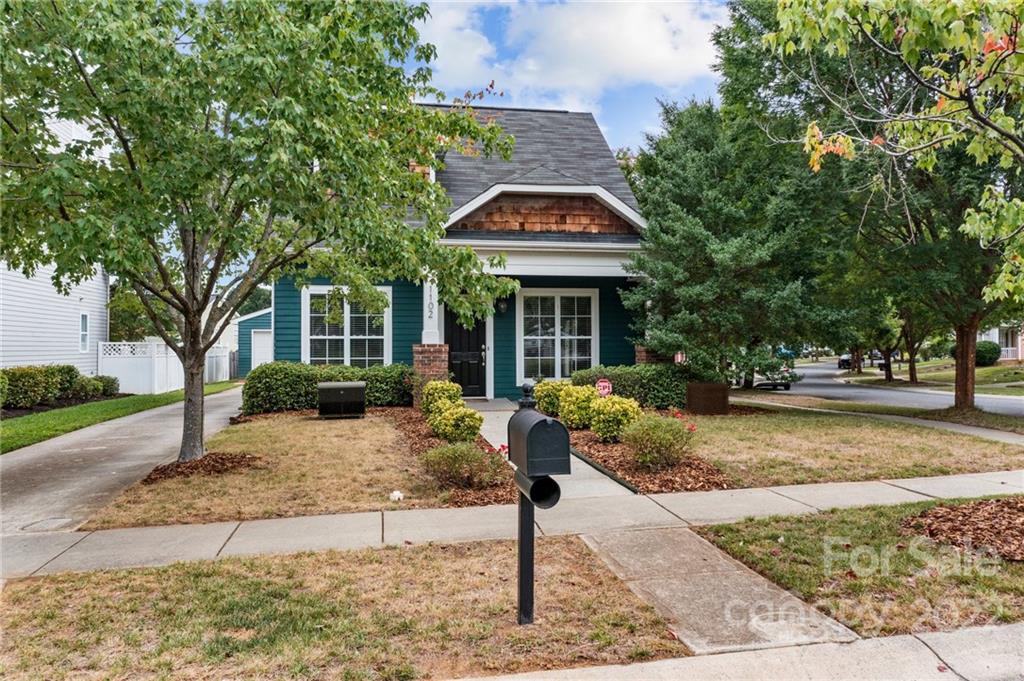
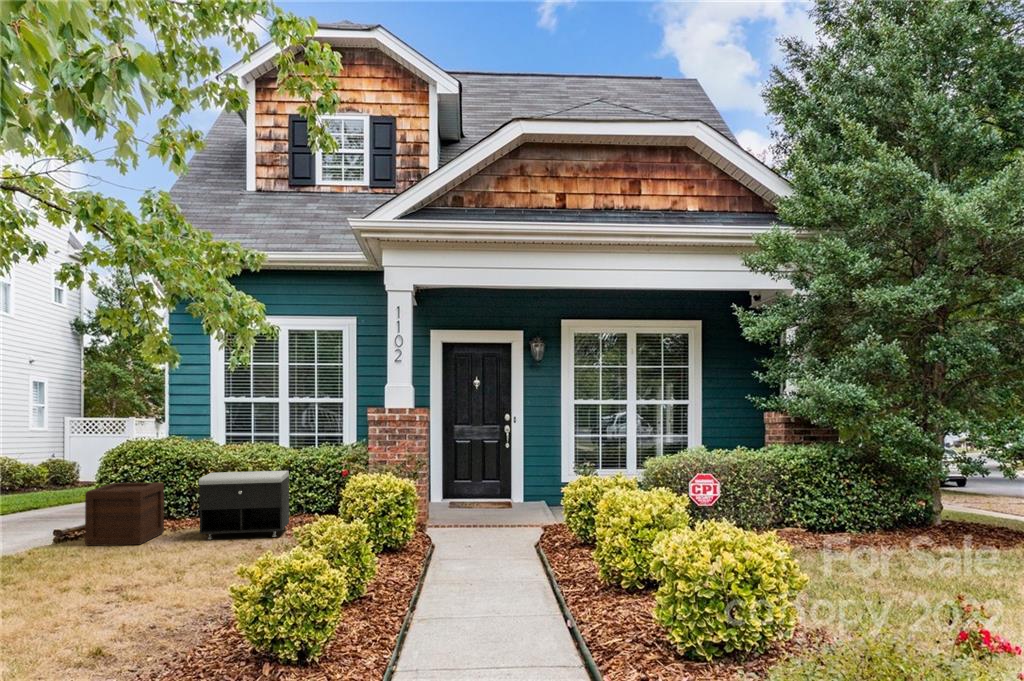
wooden crate: present [686,382,729,415] -> present [85,482,164,546]

